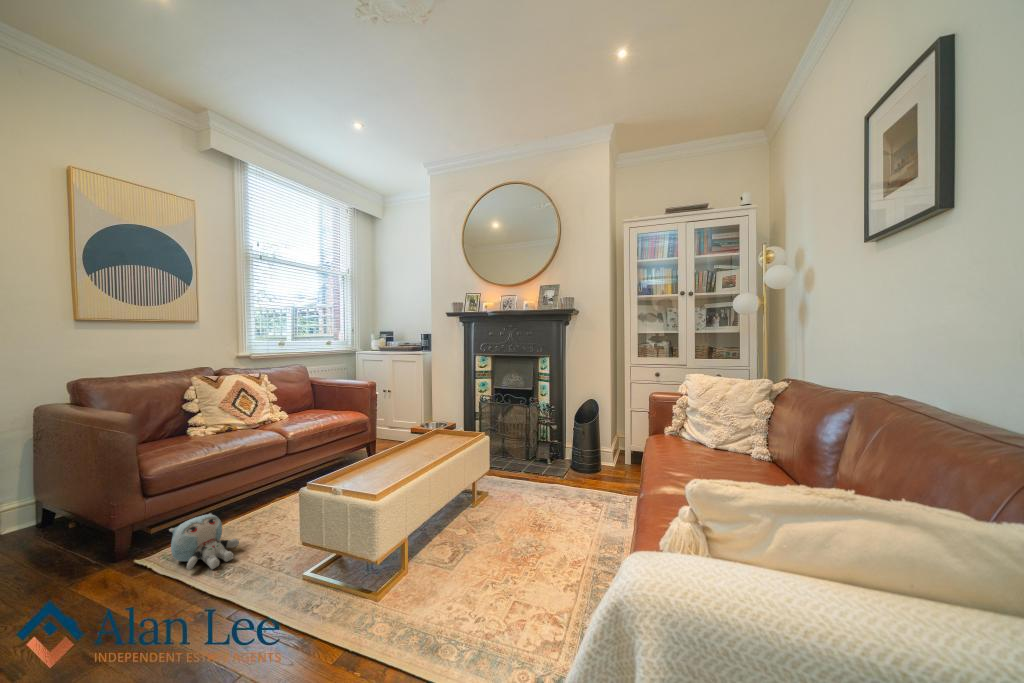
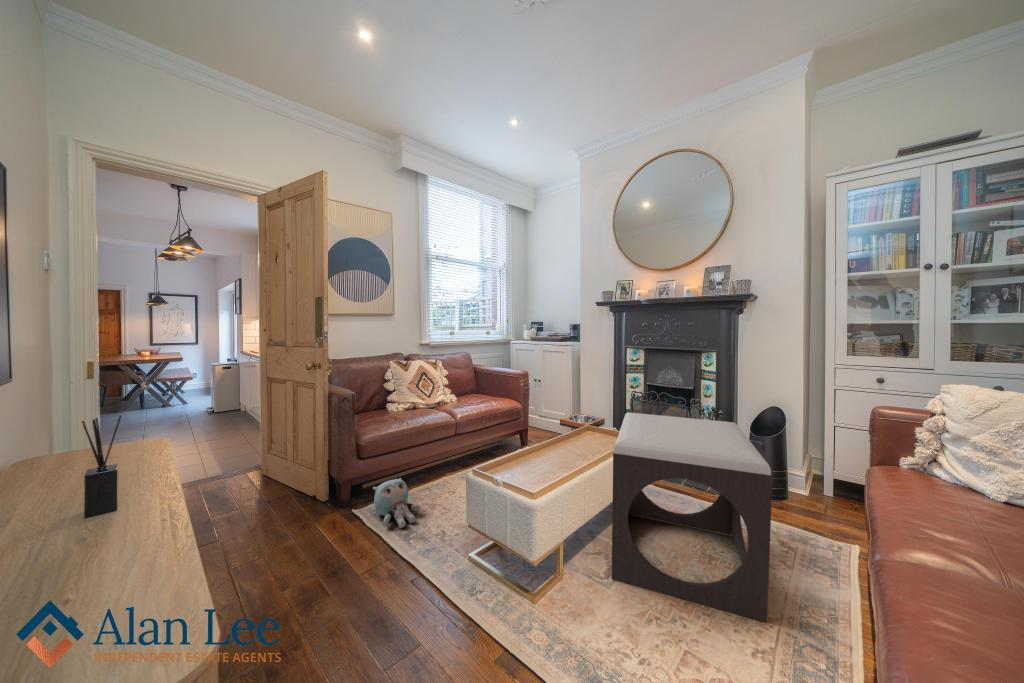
footstool: none [455,410,573,561] -> present [612,413,772,622]

